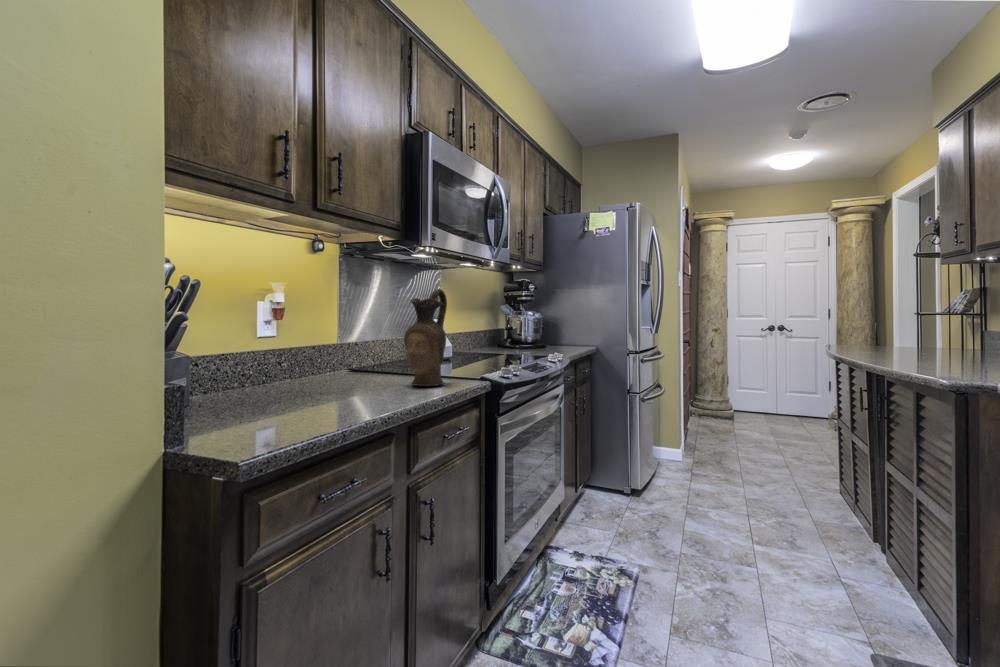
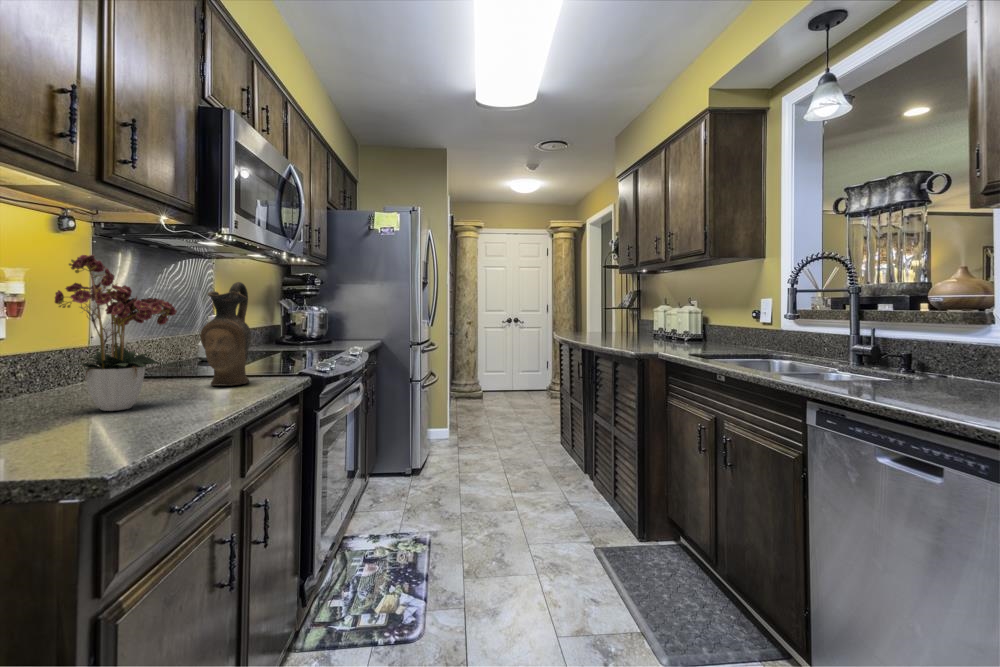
flower arrangement: none [282,263,381,402] -> present [55,255,177,411]

